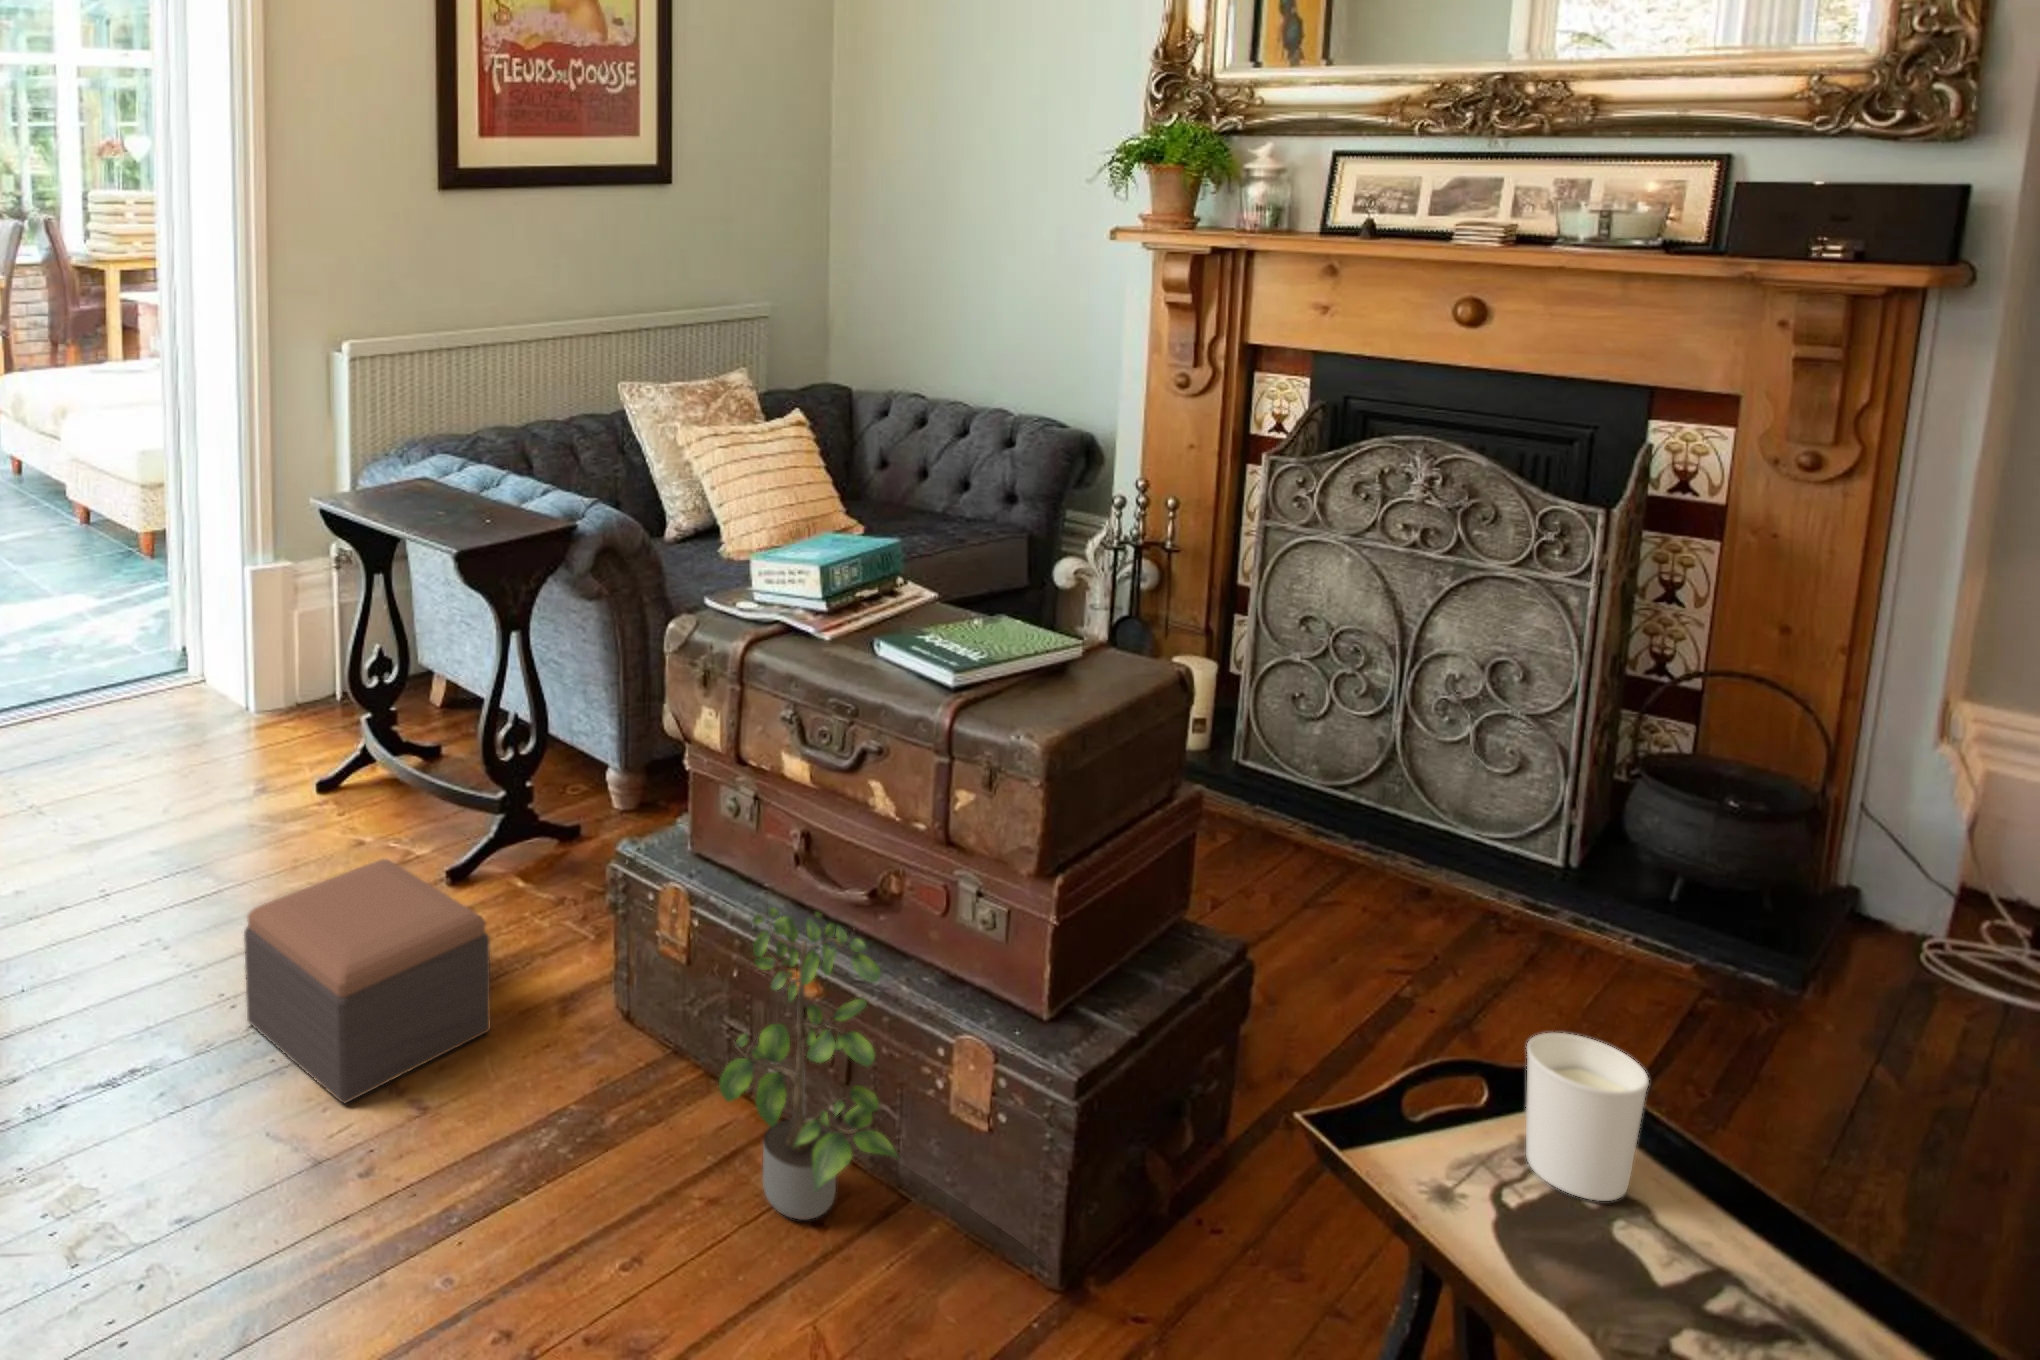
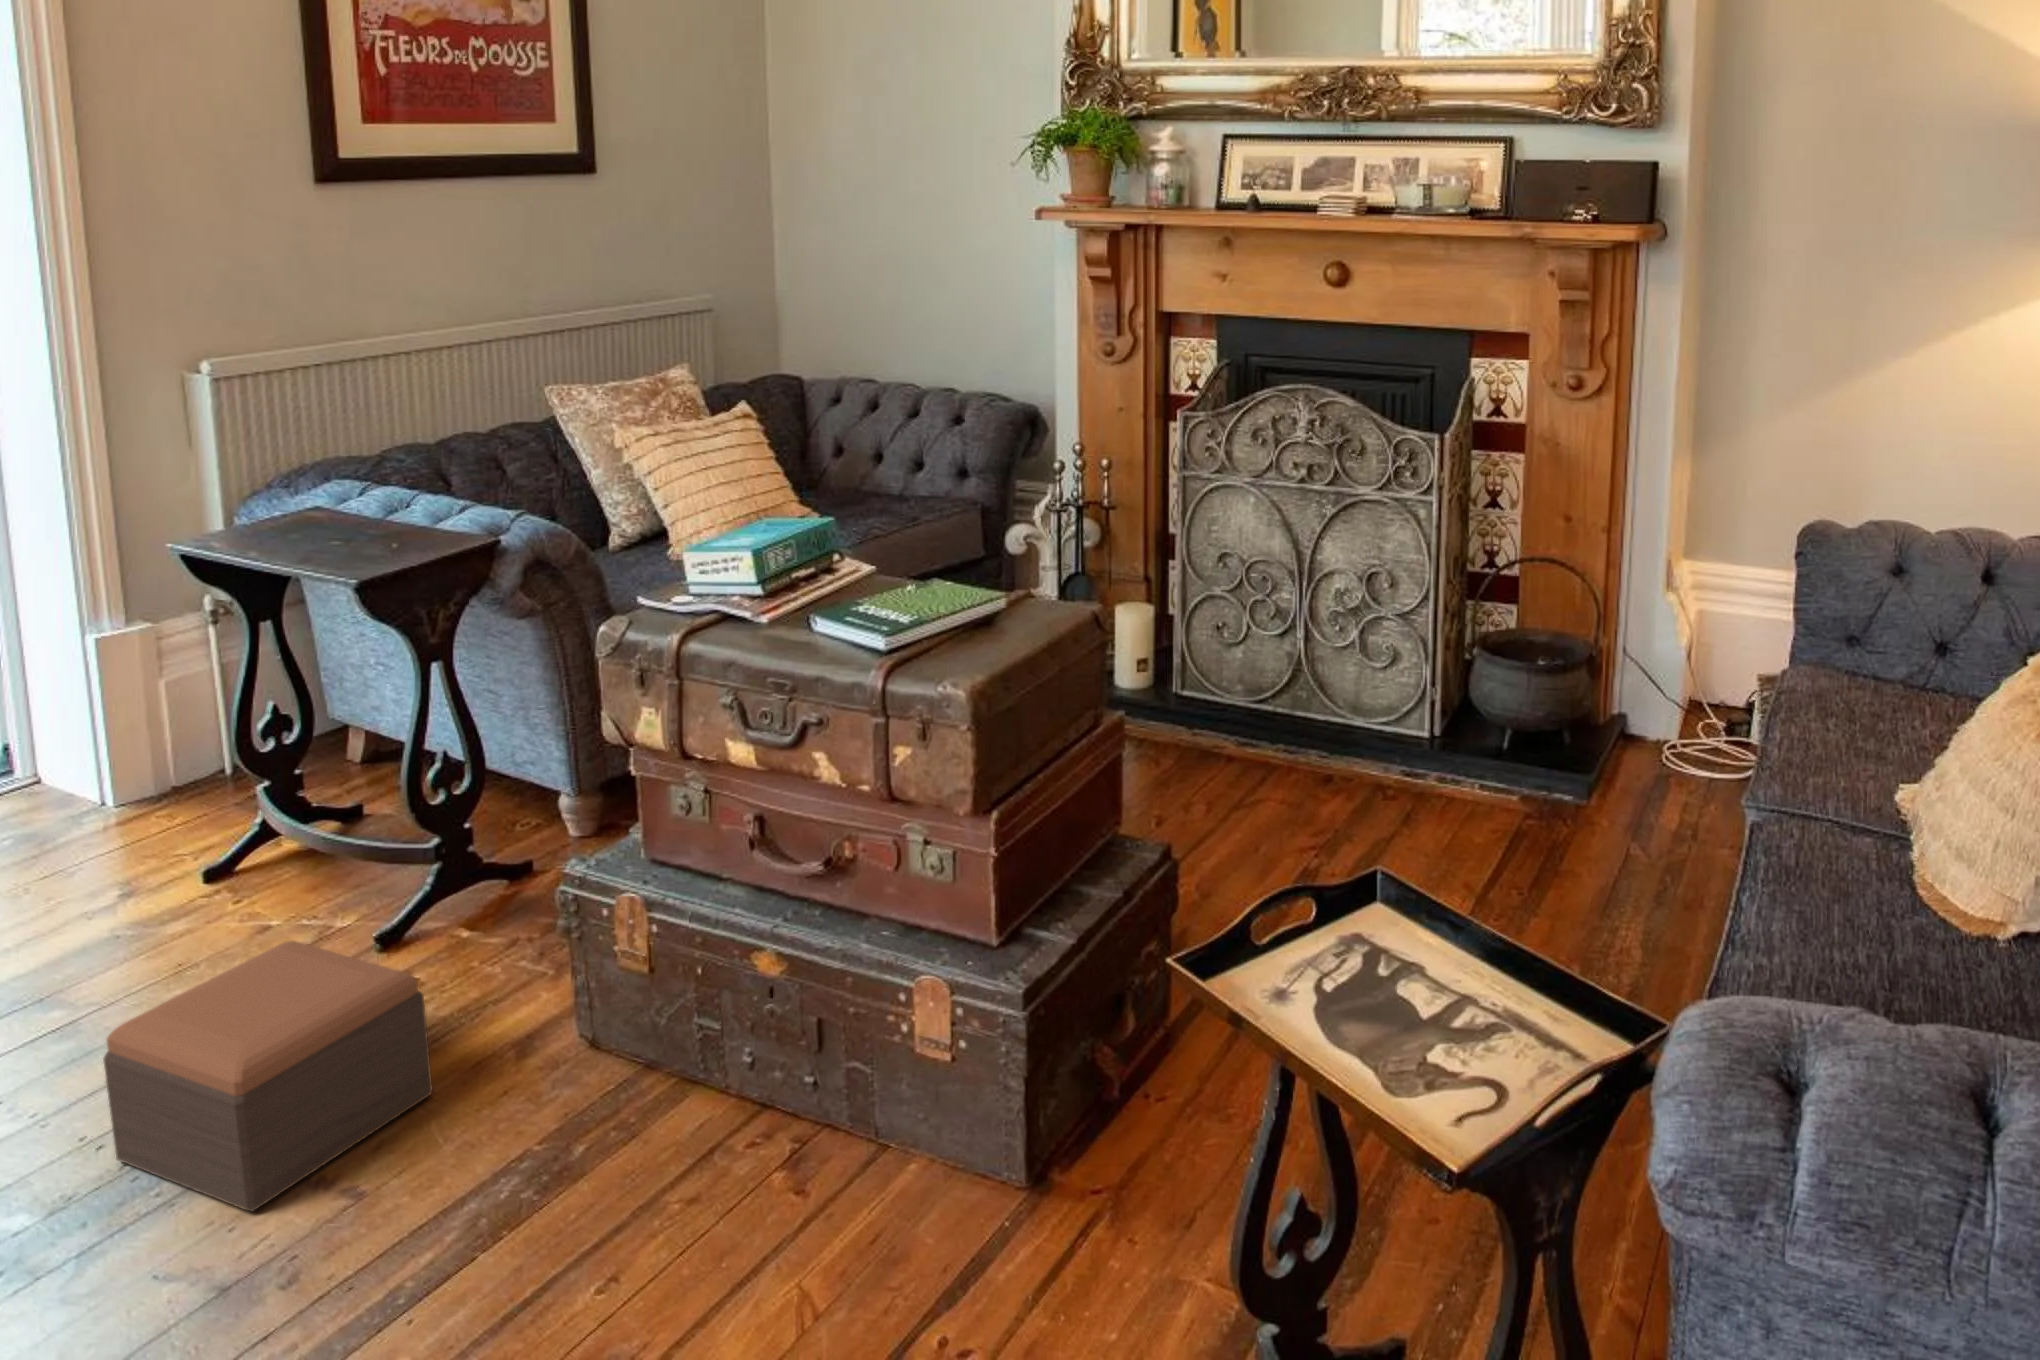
potted plant: present [719,904,898,1220] -> none [680,883,859,1180]
candle holder: present [1526,1033,1649,1201] -> none [1312,842,1388,961]

